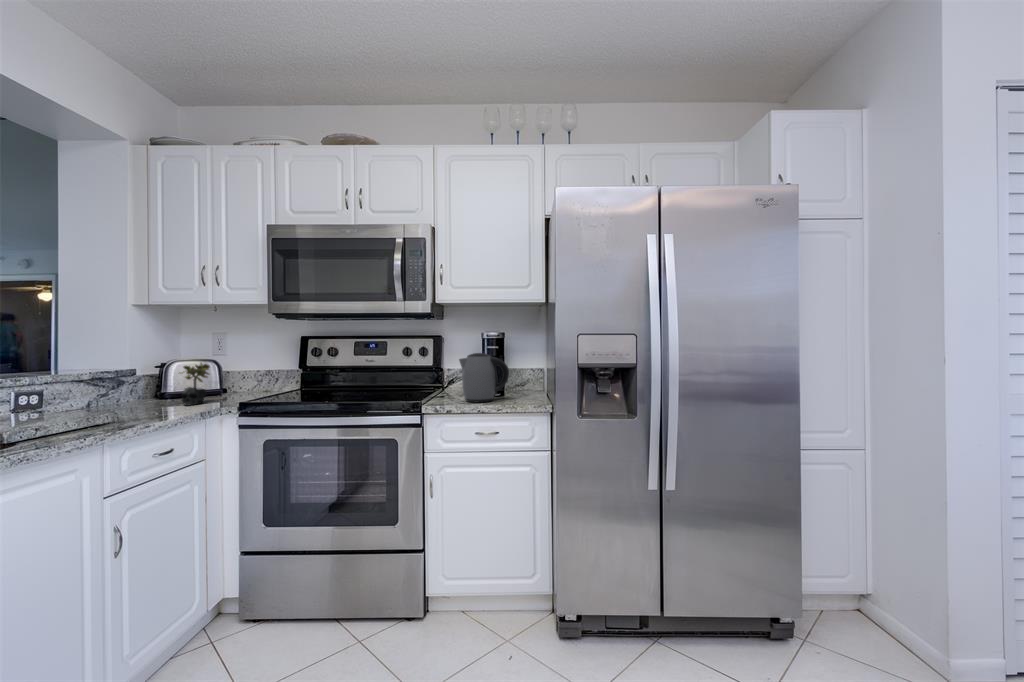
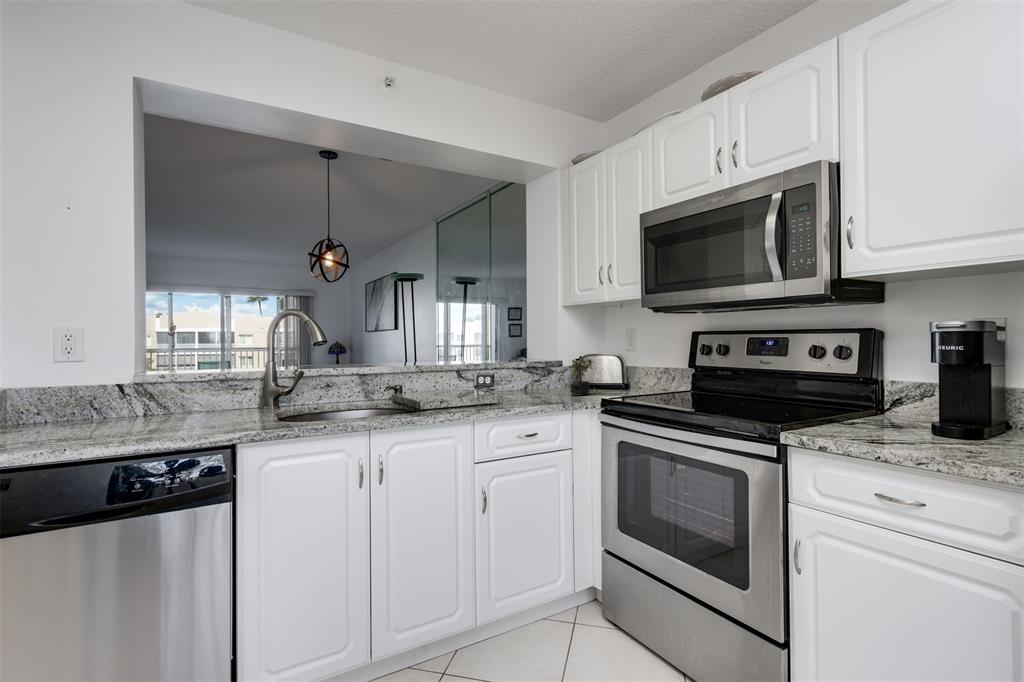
kettle: present [459,353,509,402] -> none [851,357,962,444]

